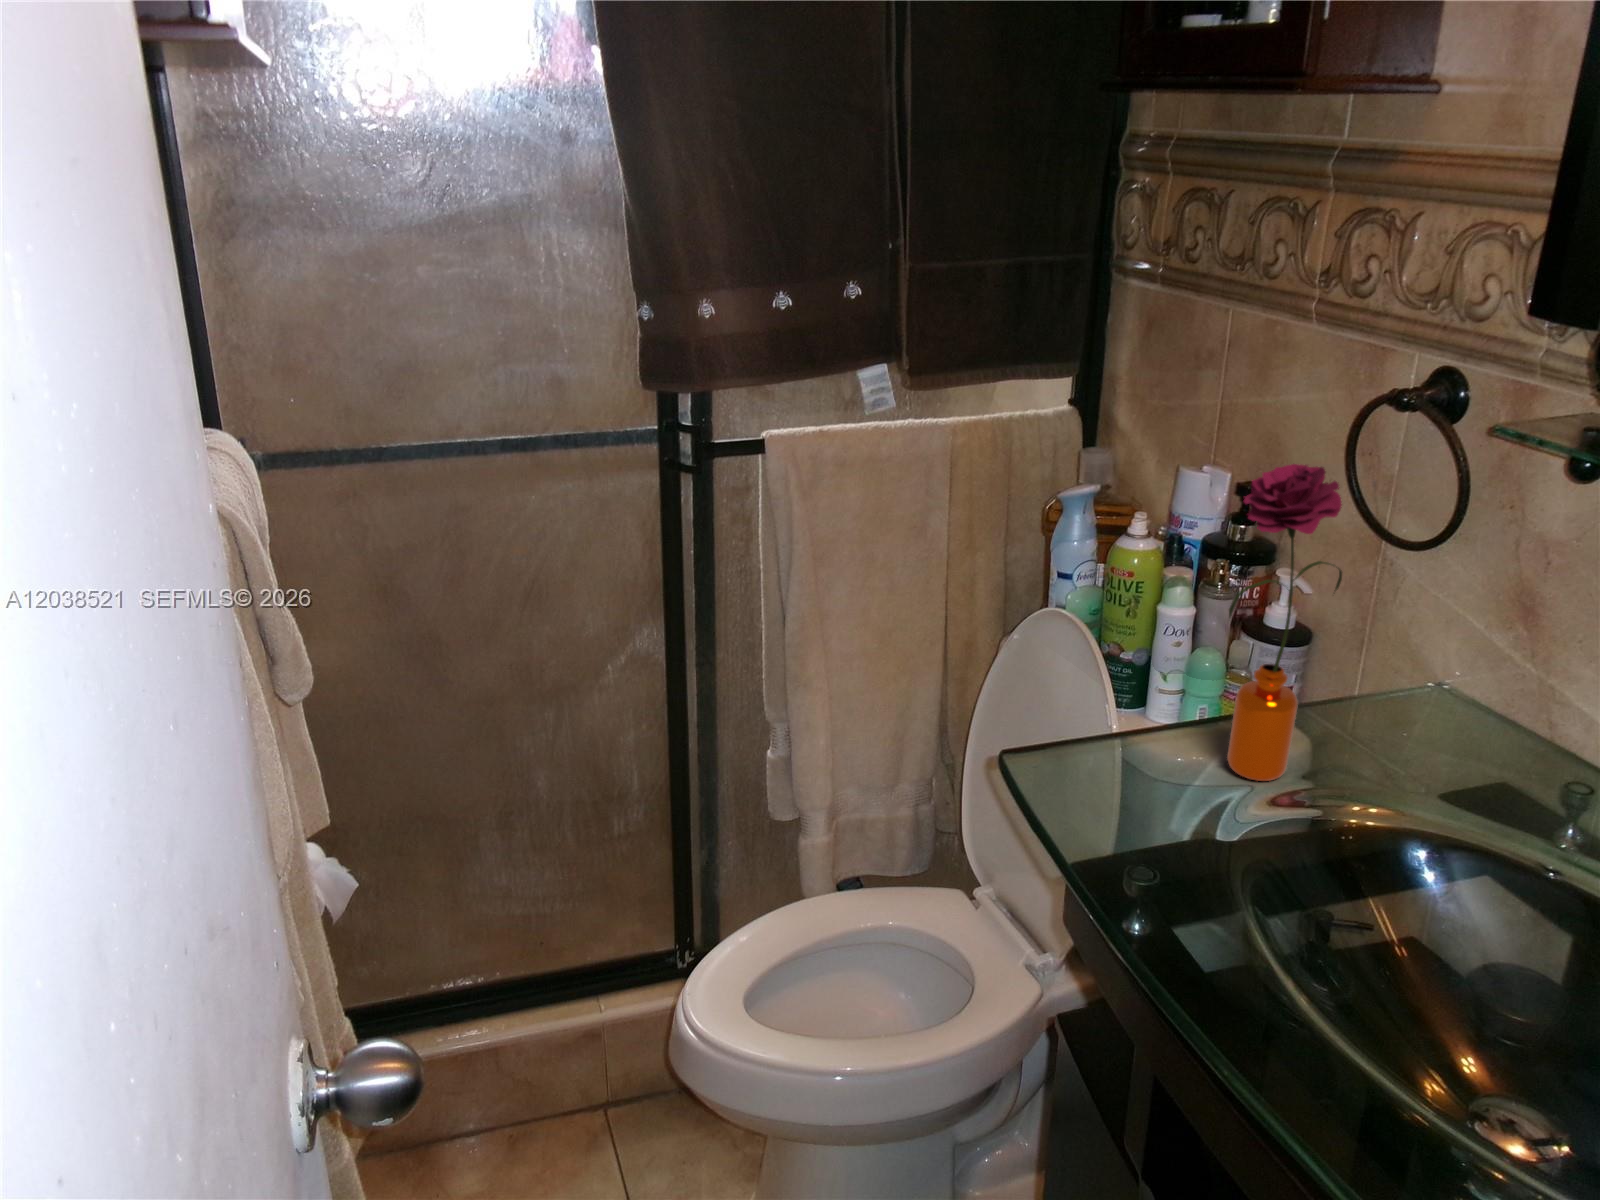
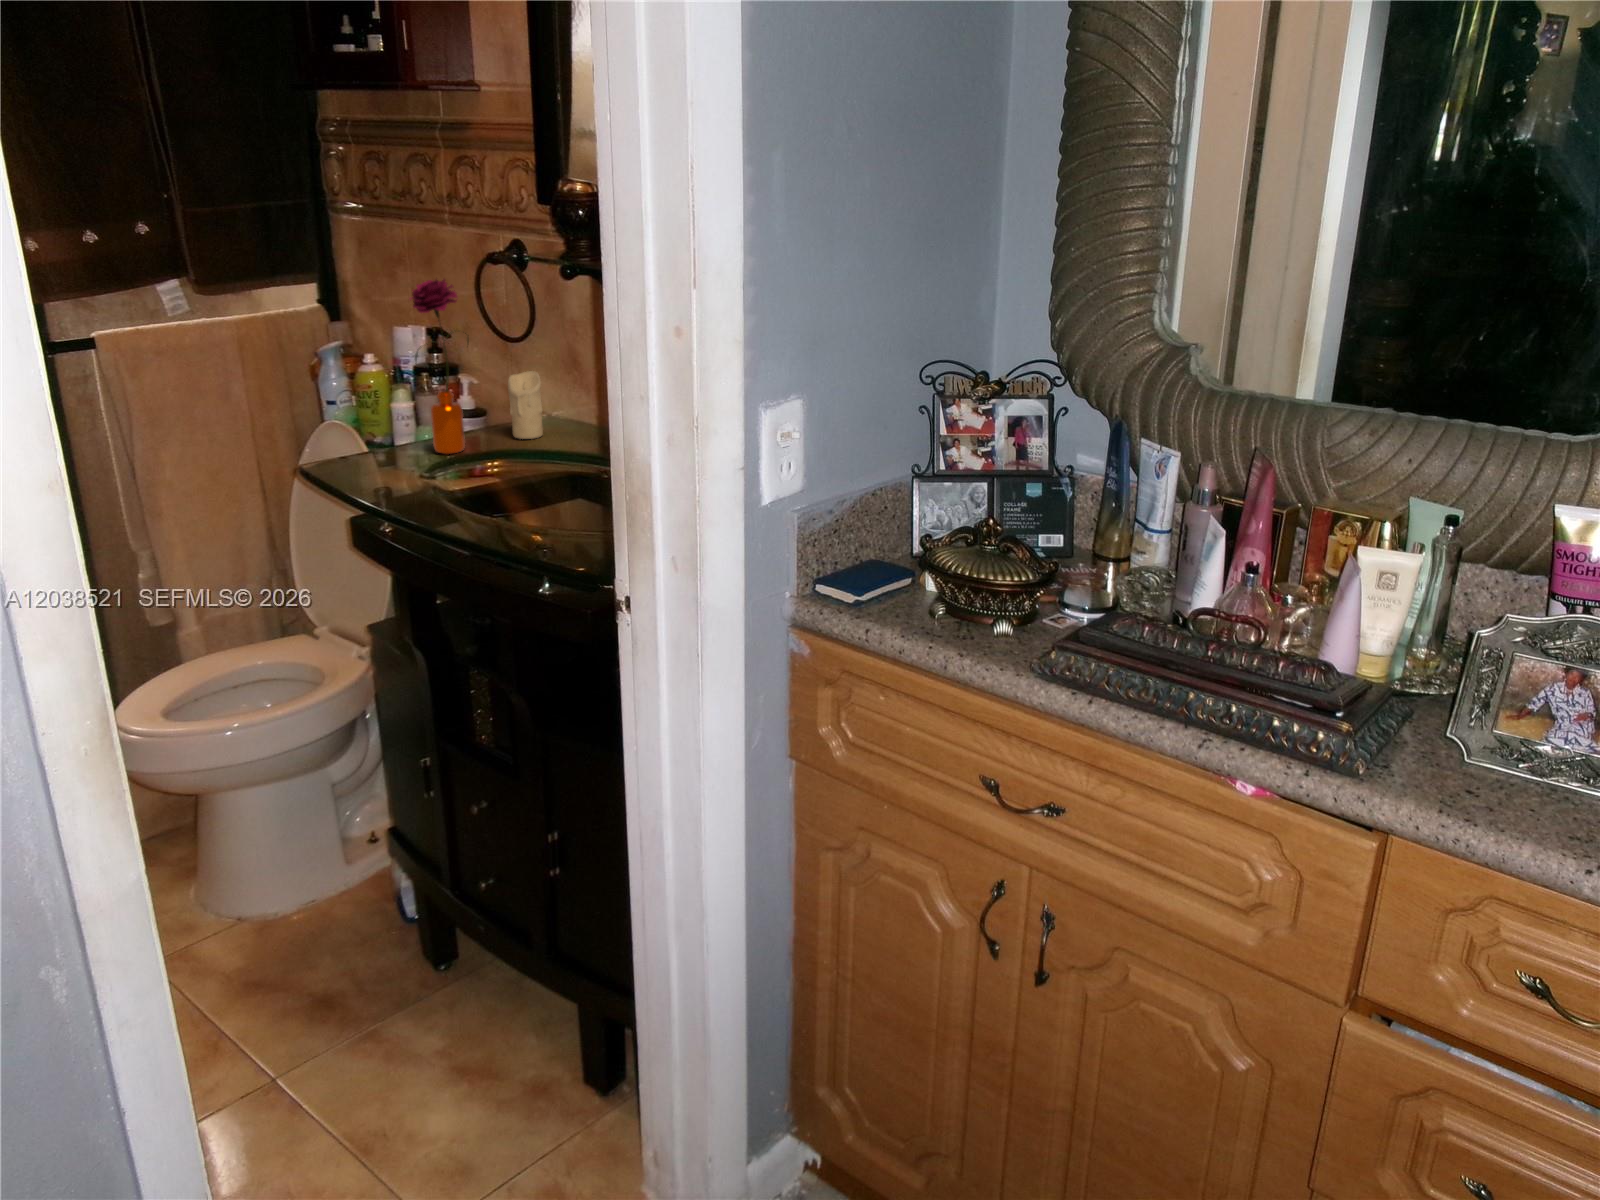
candle: none [1380,639,1466,770] -> present [508,371,543,439]

